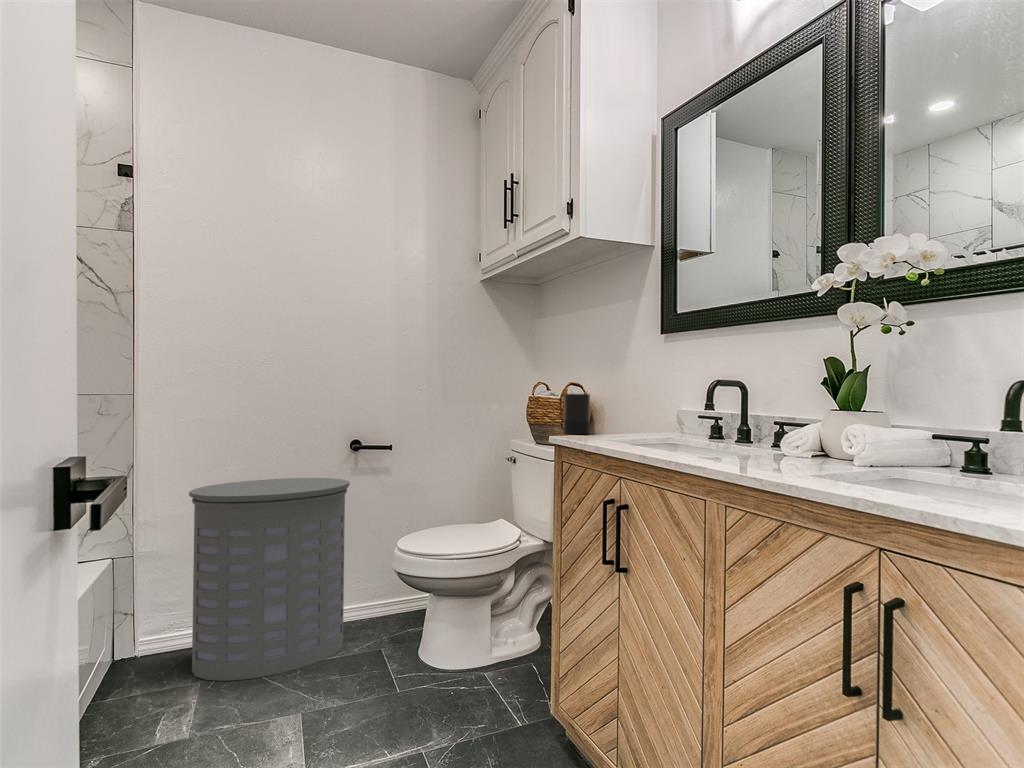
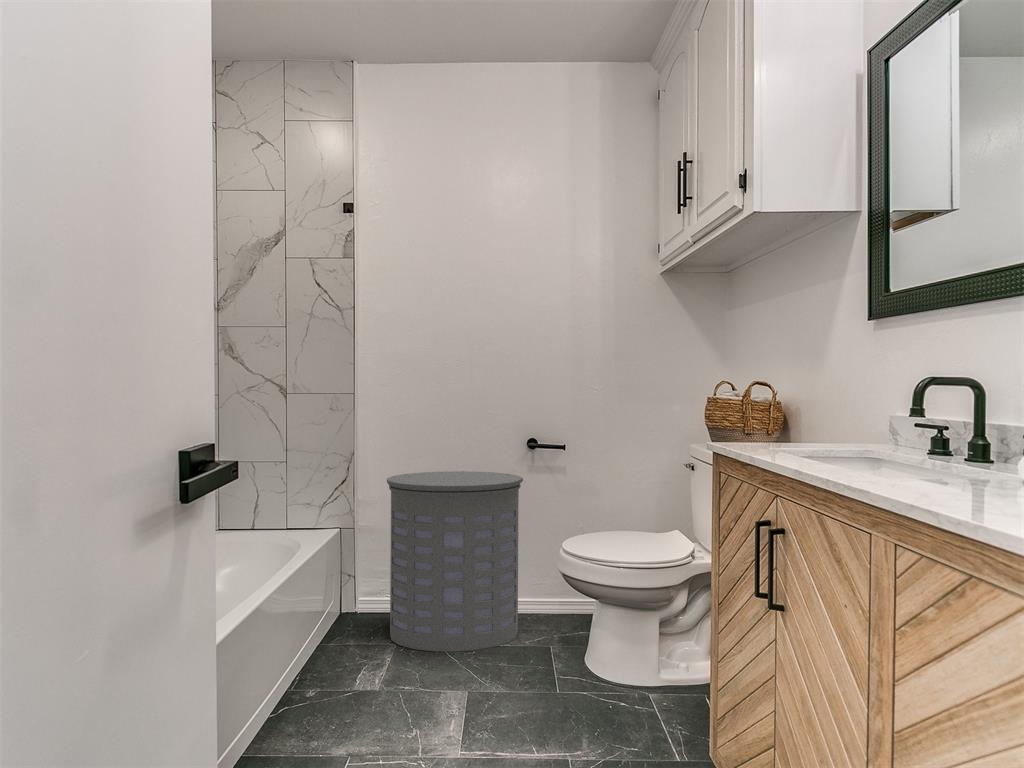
candle: present [564,391,590,434] -> none [737,390,770,441]

